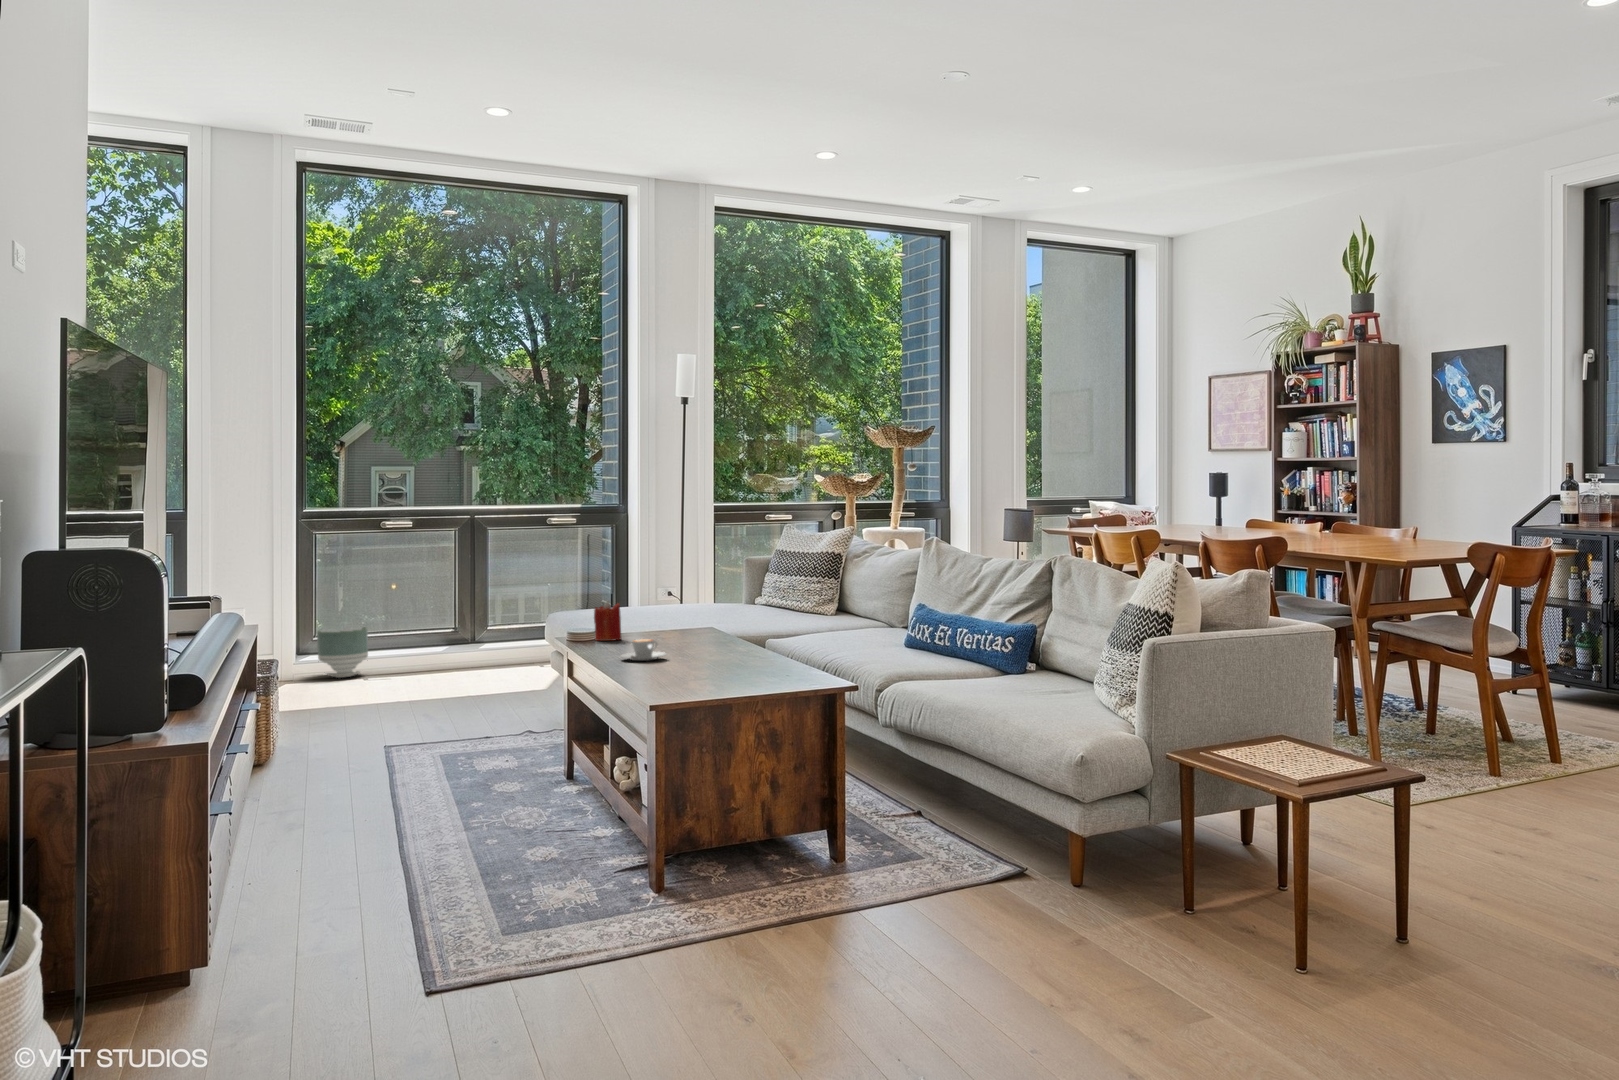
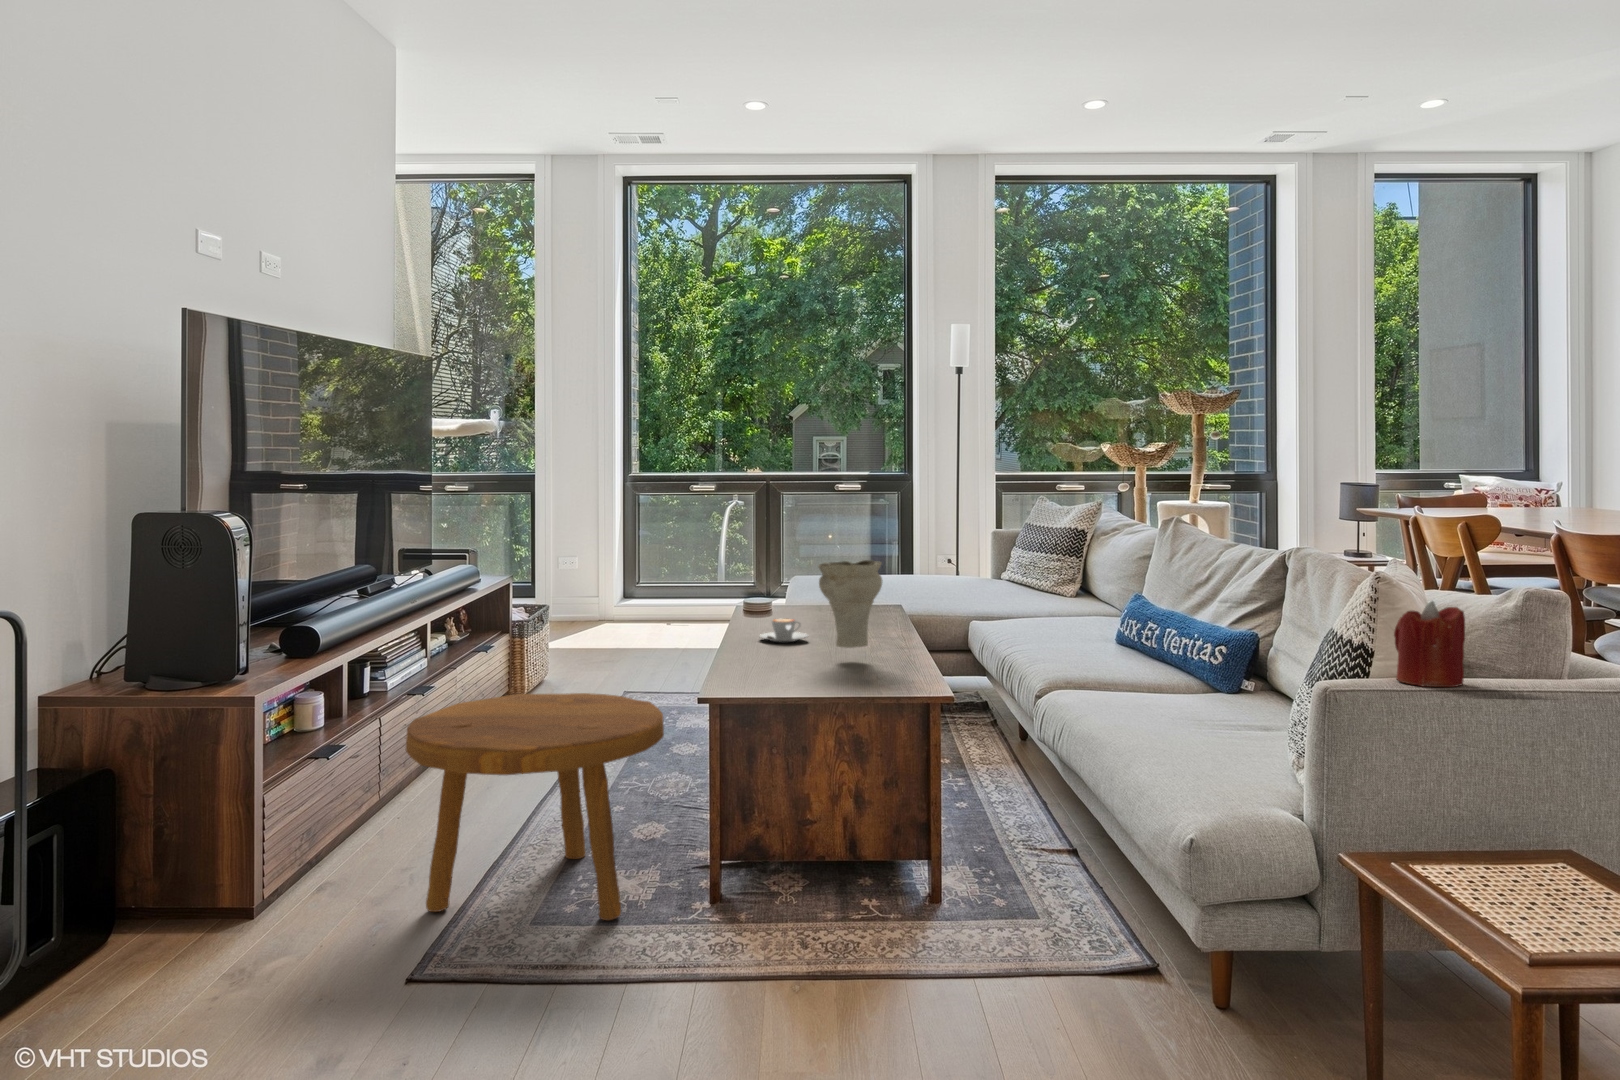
vase: none [694,575,759,664] -> present [818,560,882,648]
candle: present [594,601,621,641] -> present [1394,601,1465,687]
planter: present [317,627,368,678] -> none [608,578,652,624]
footstool: none [352,716,602,936] -> present [405,693,664,920]

